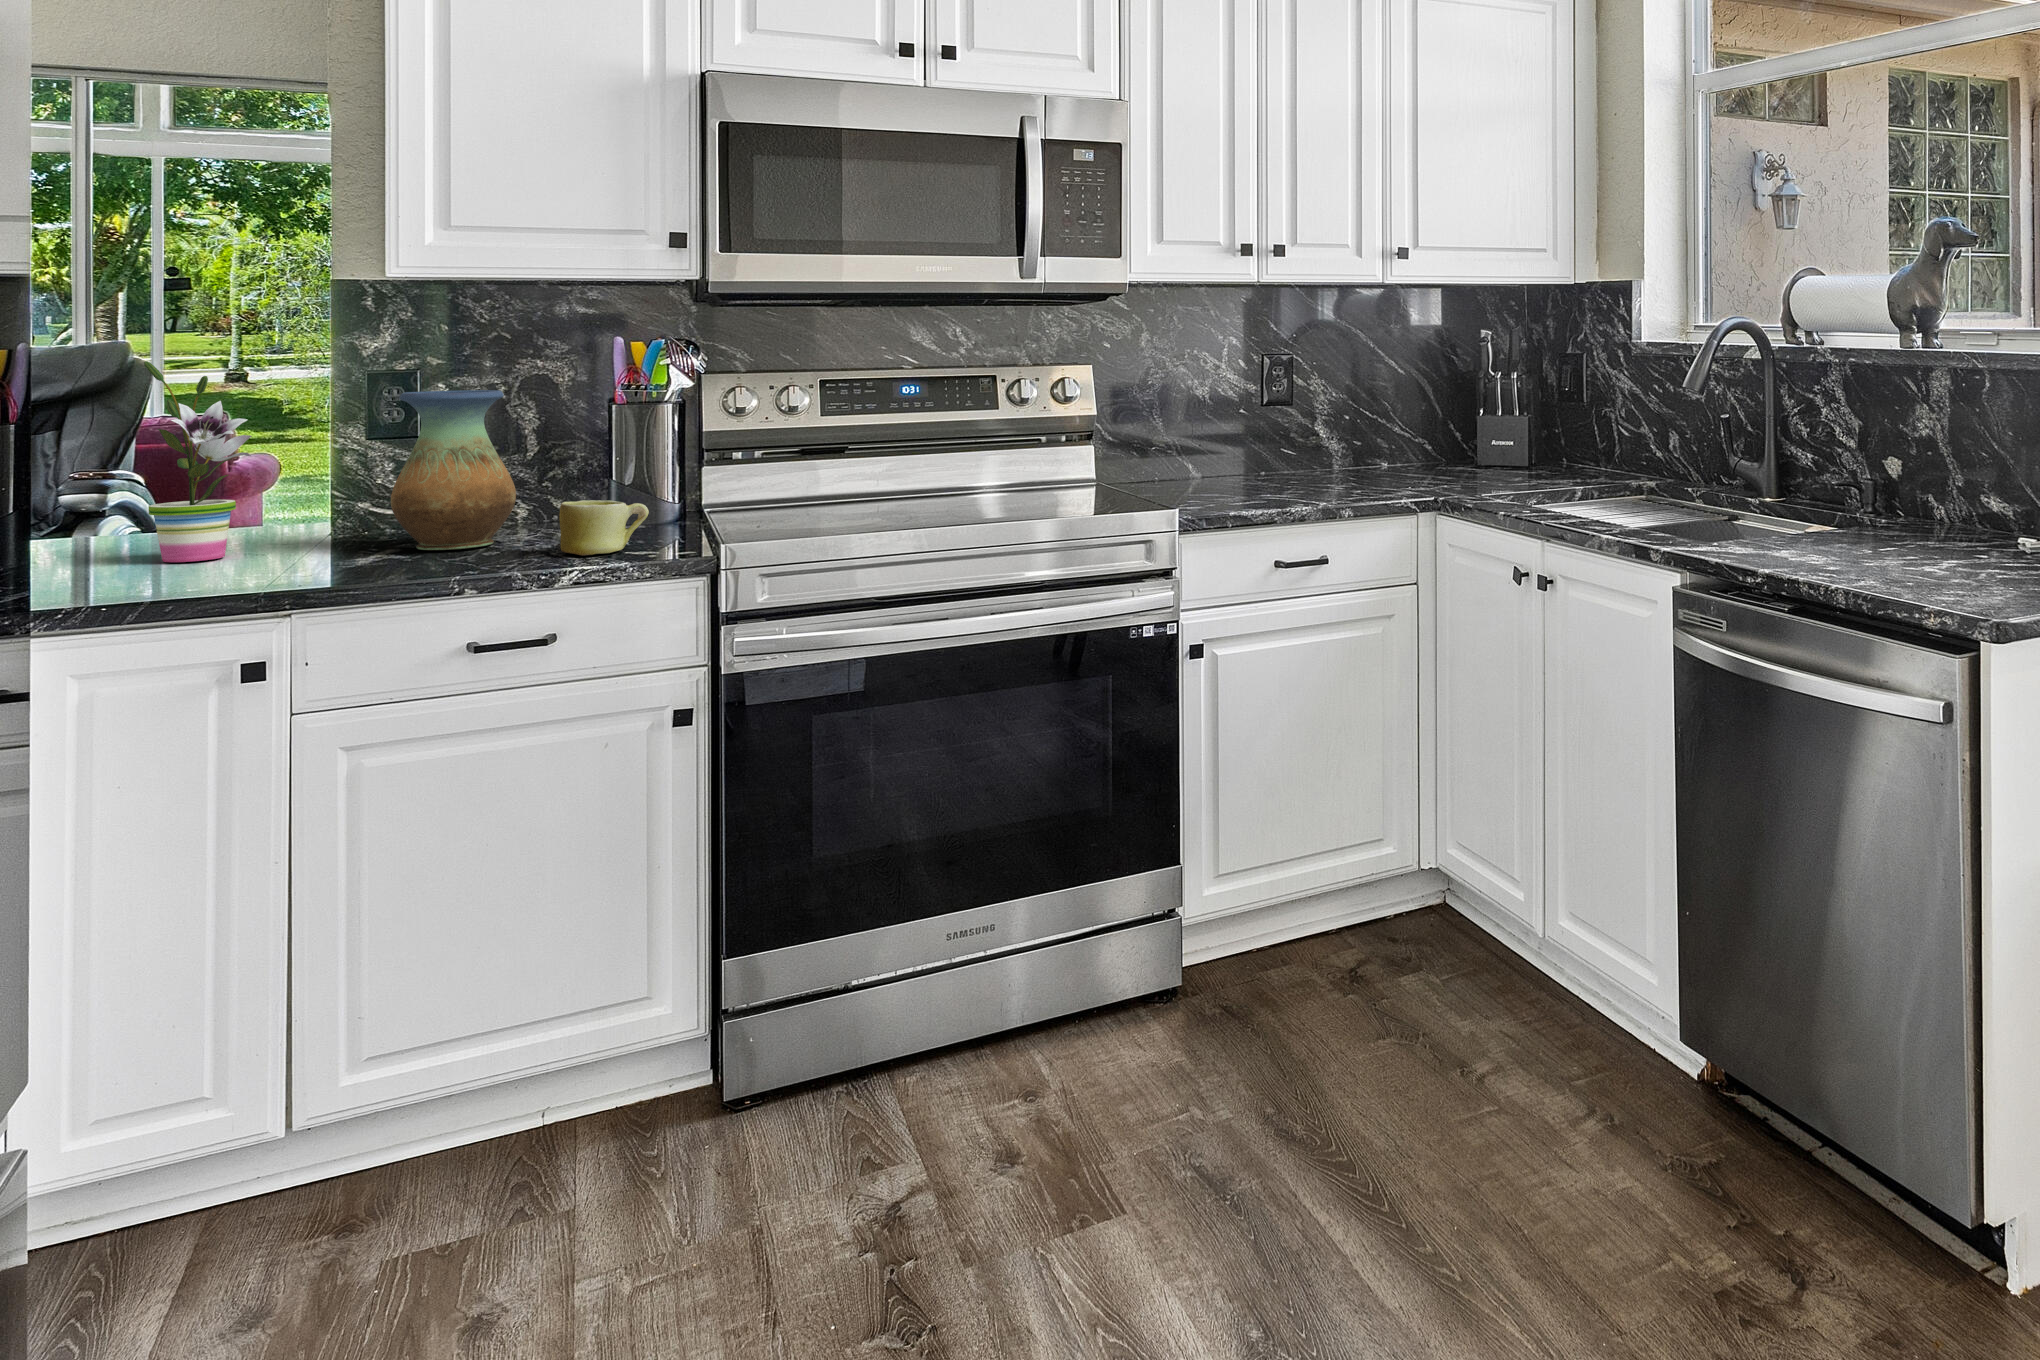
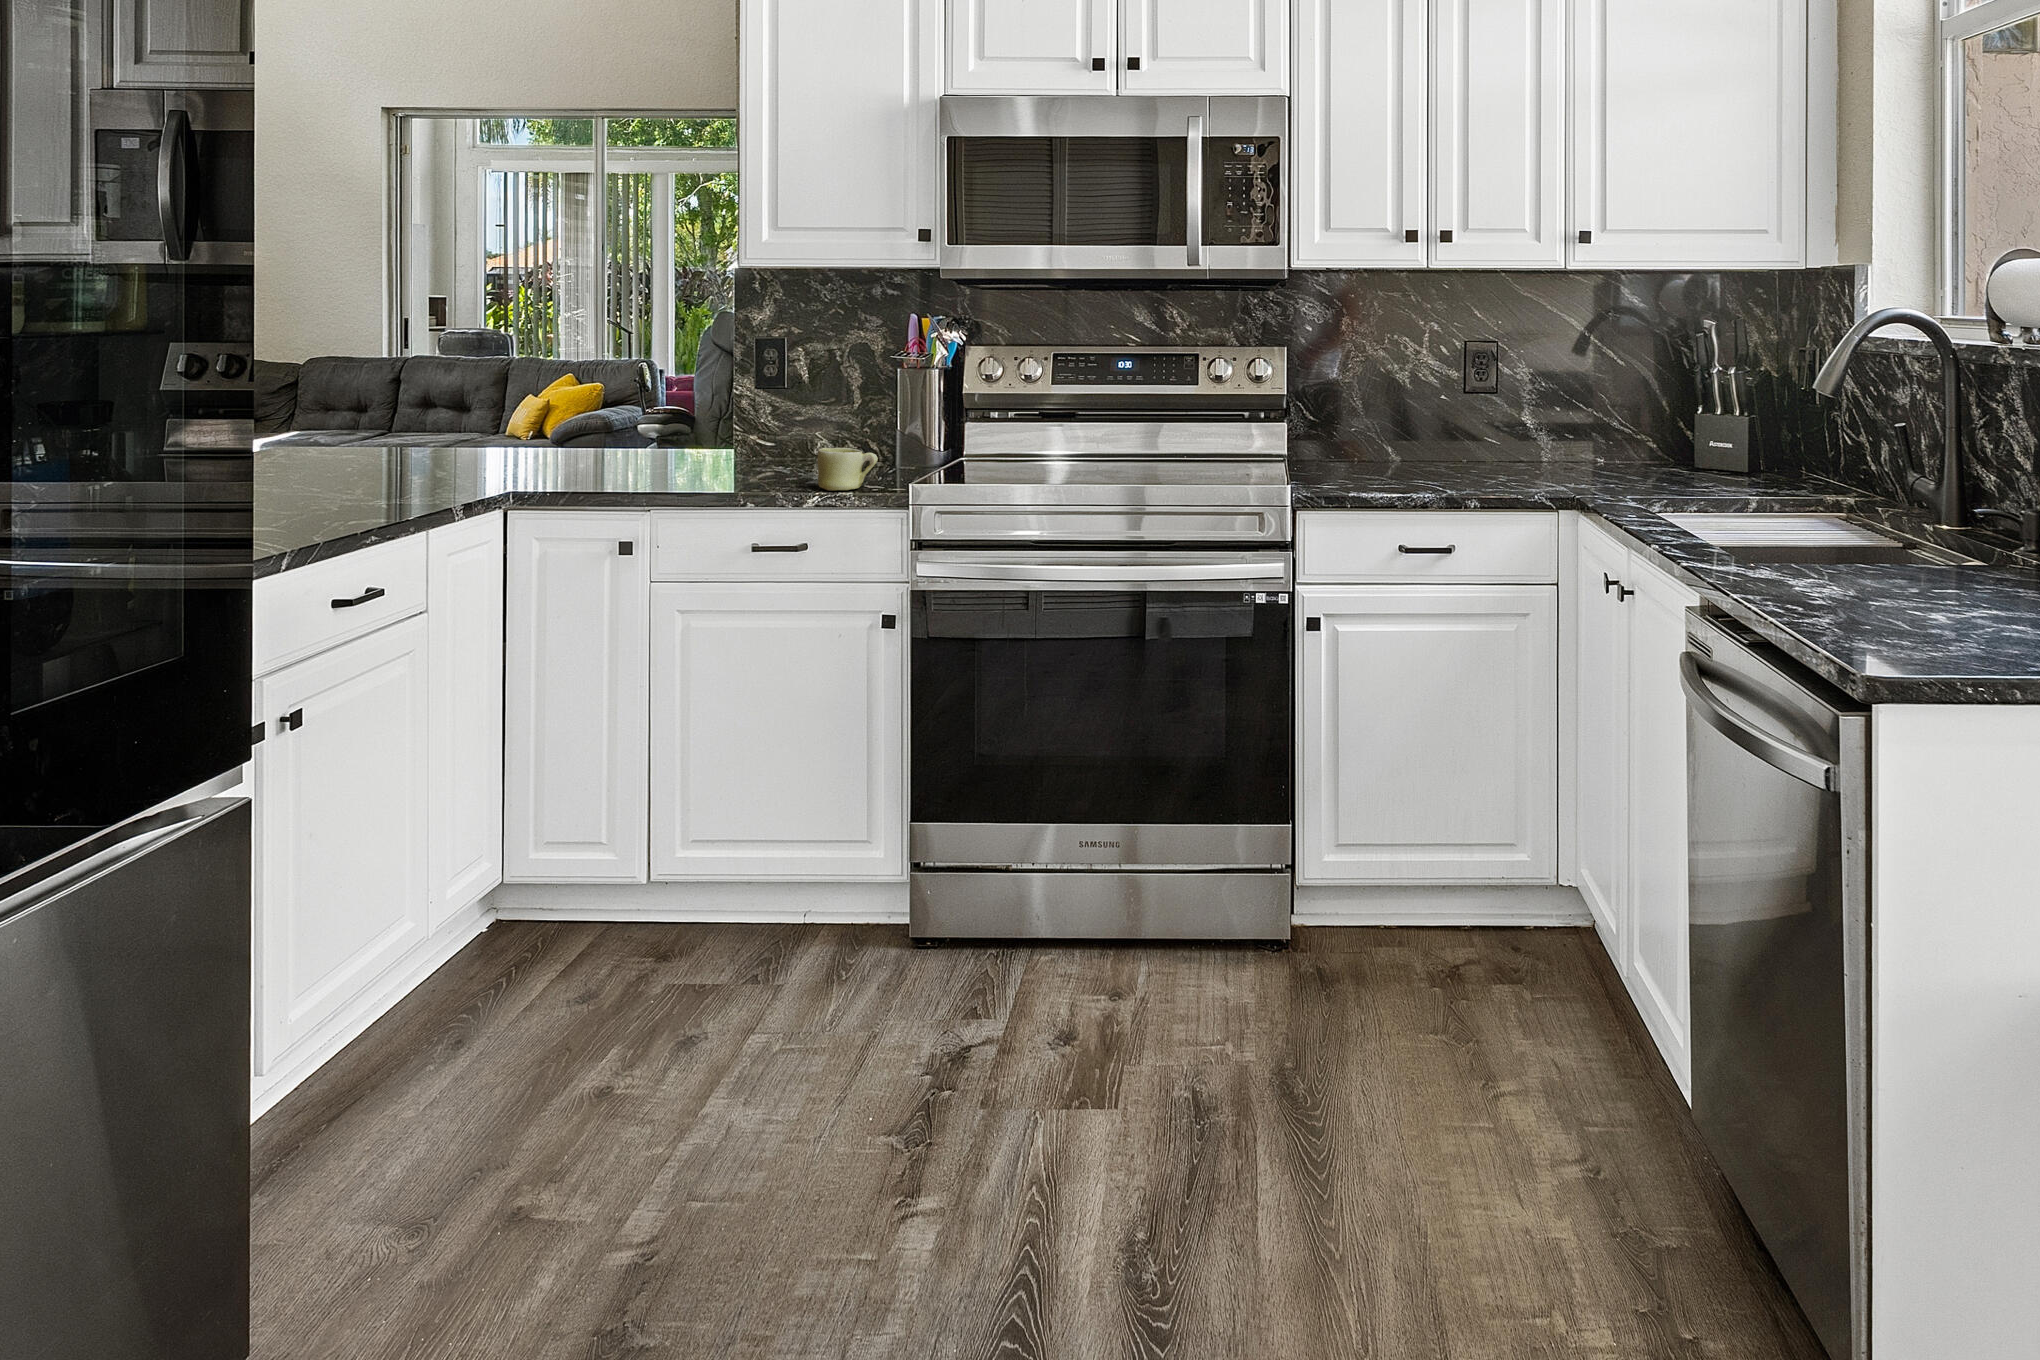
potted plant: present [144,361,252,562] -> none [603,335,664,473]
vase: present [391,390,516,550] -> none [730,359,808,478]

